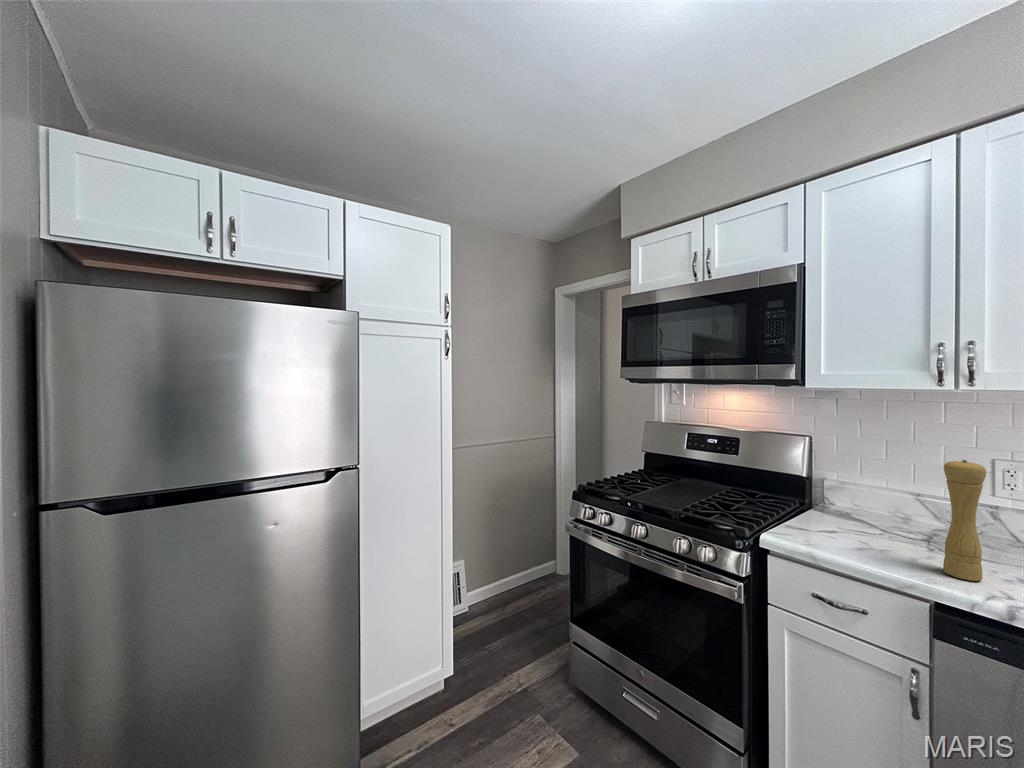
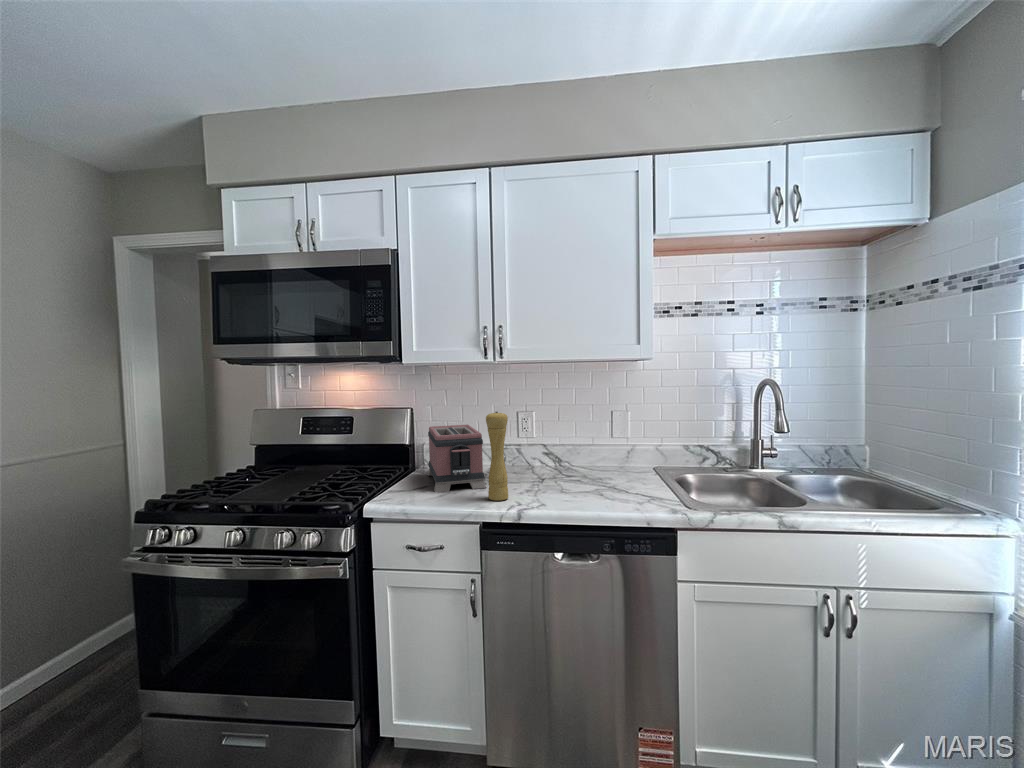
toaster: none [832,461,933,554] -> present [428,425,486,492]

